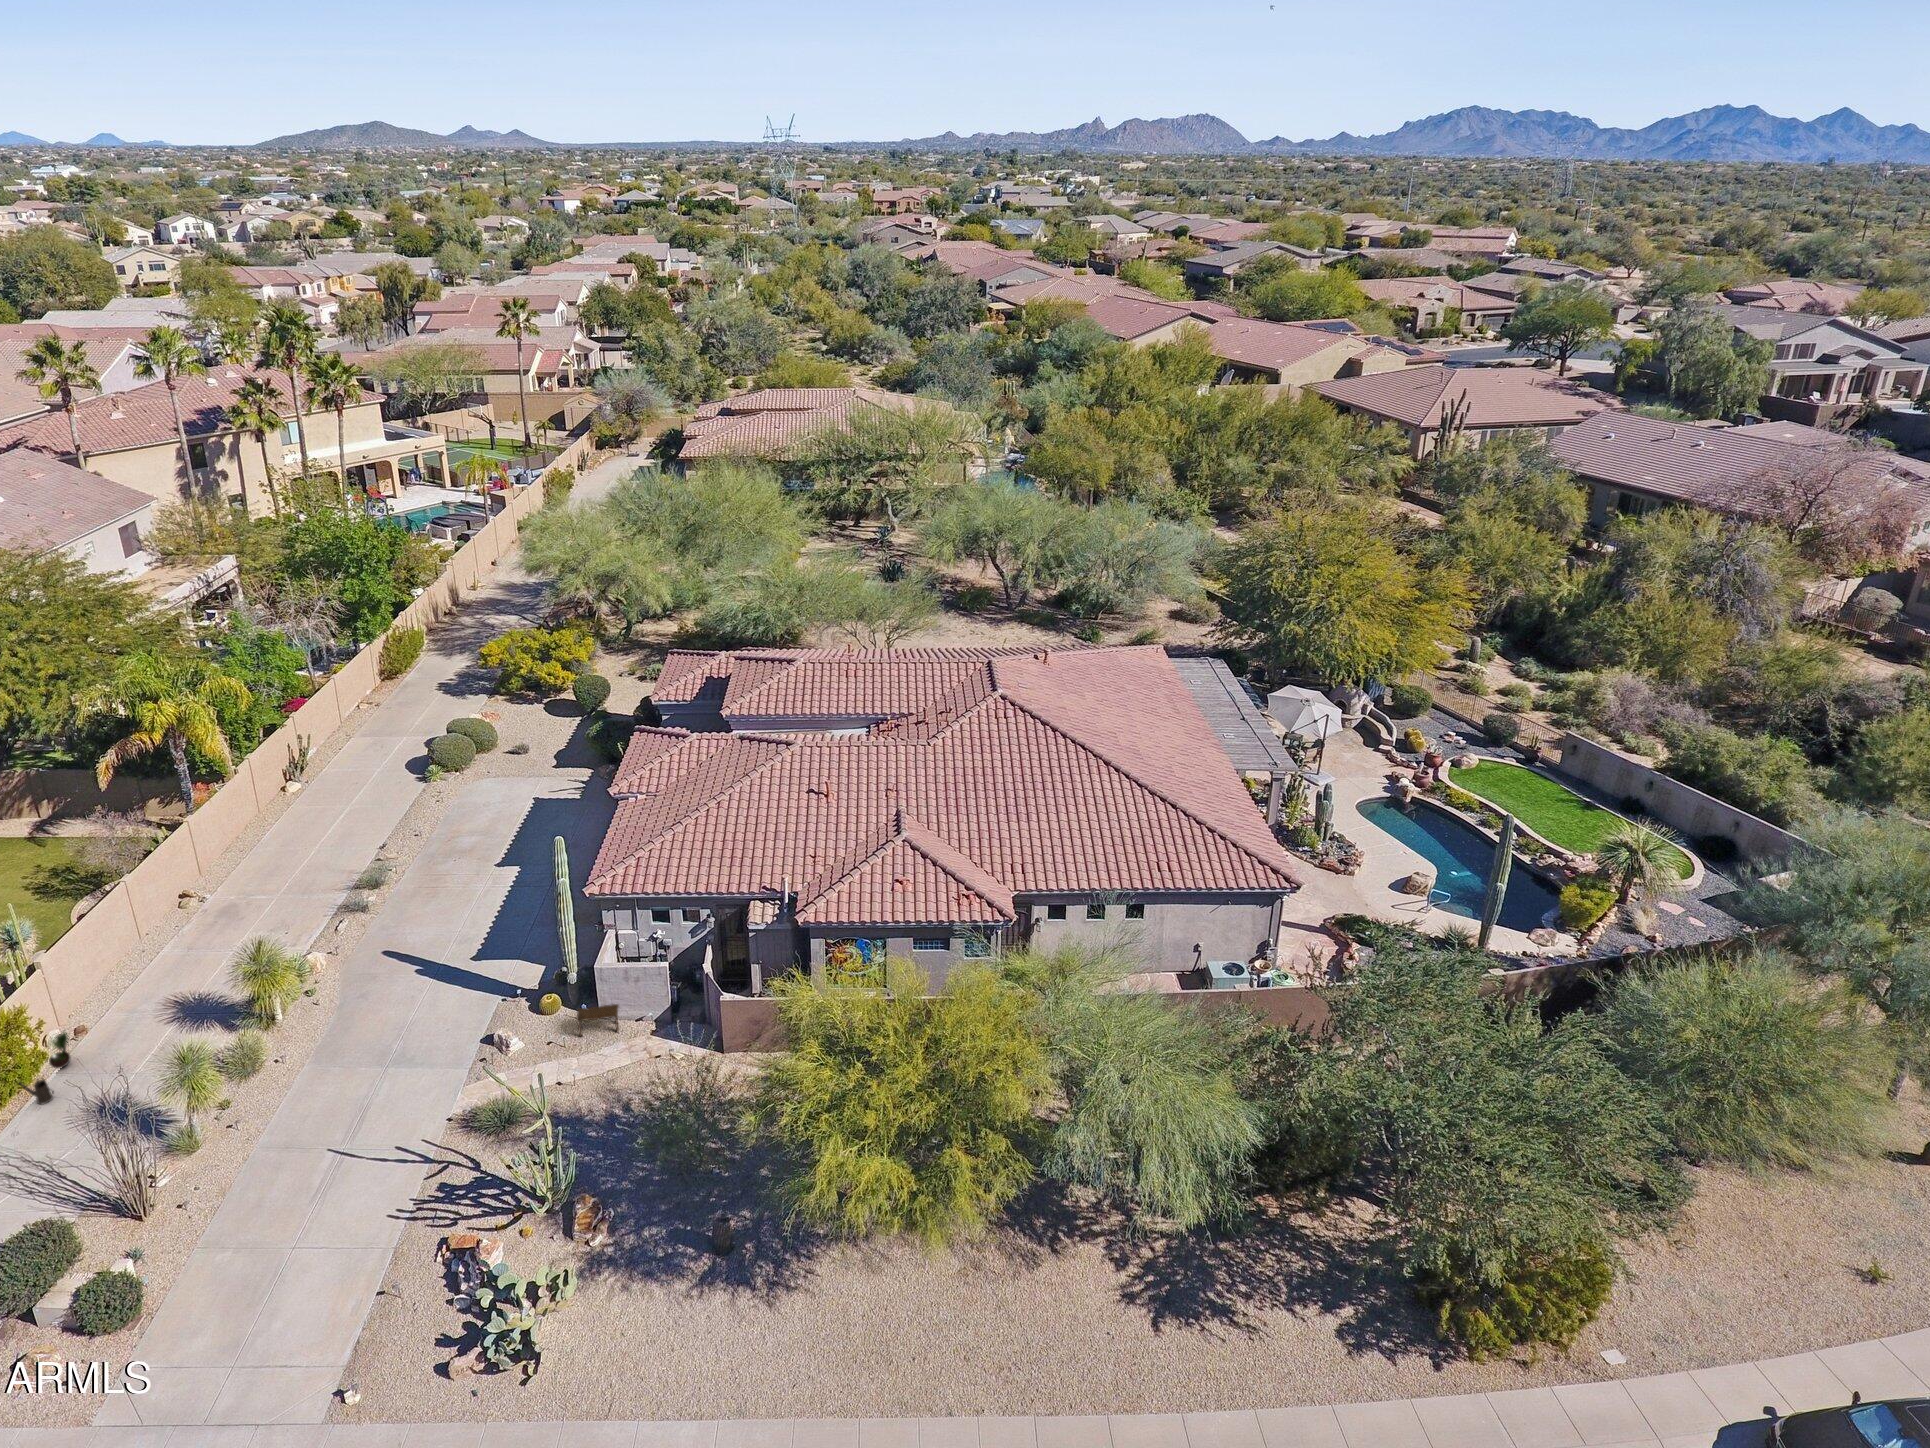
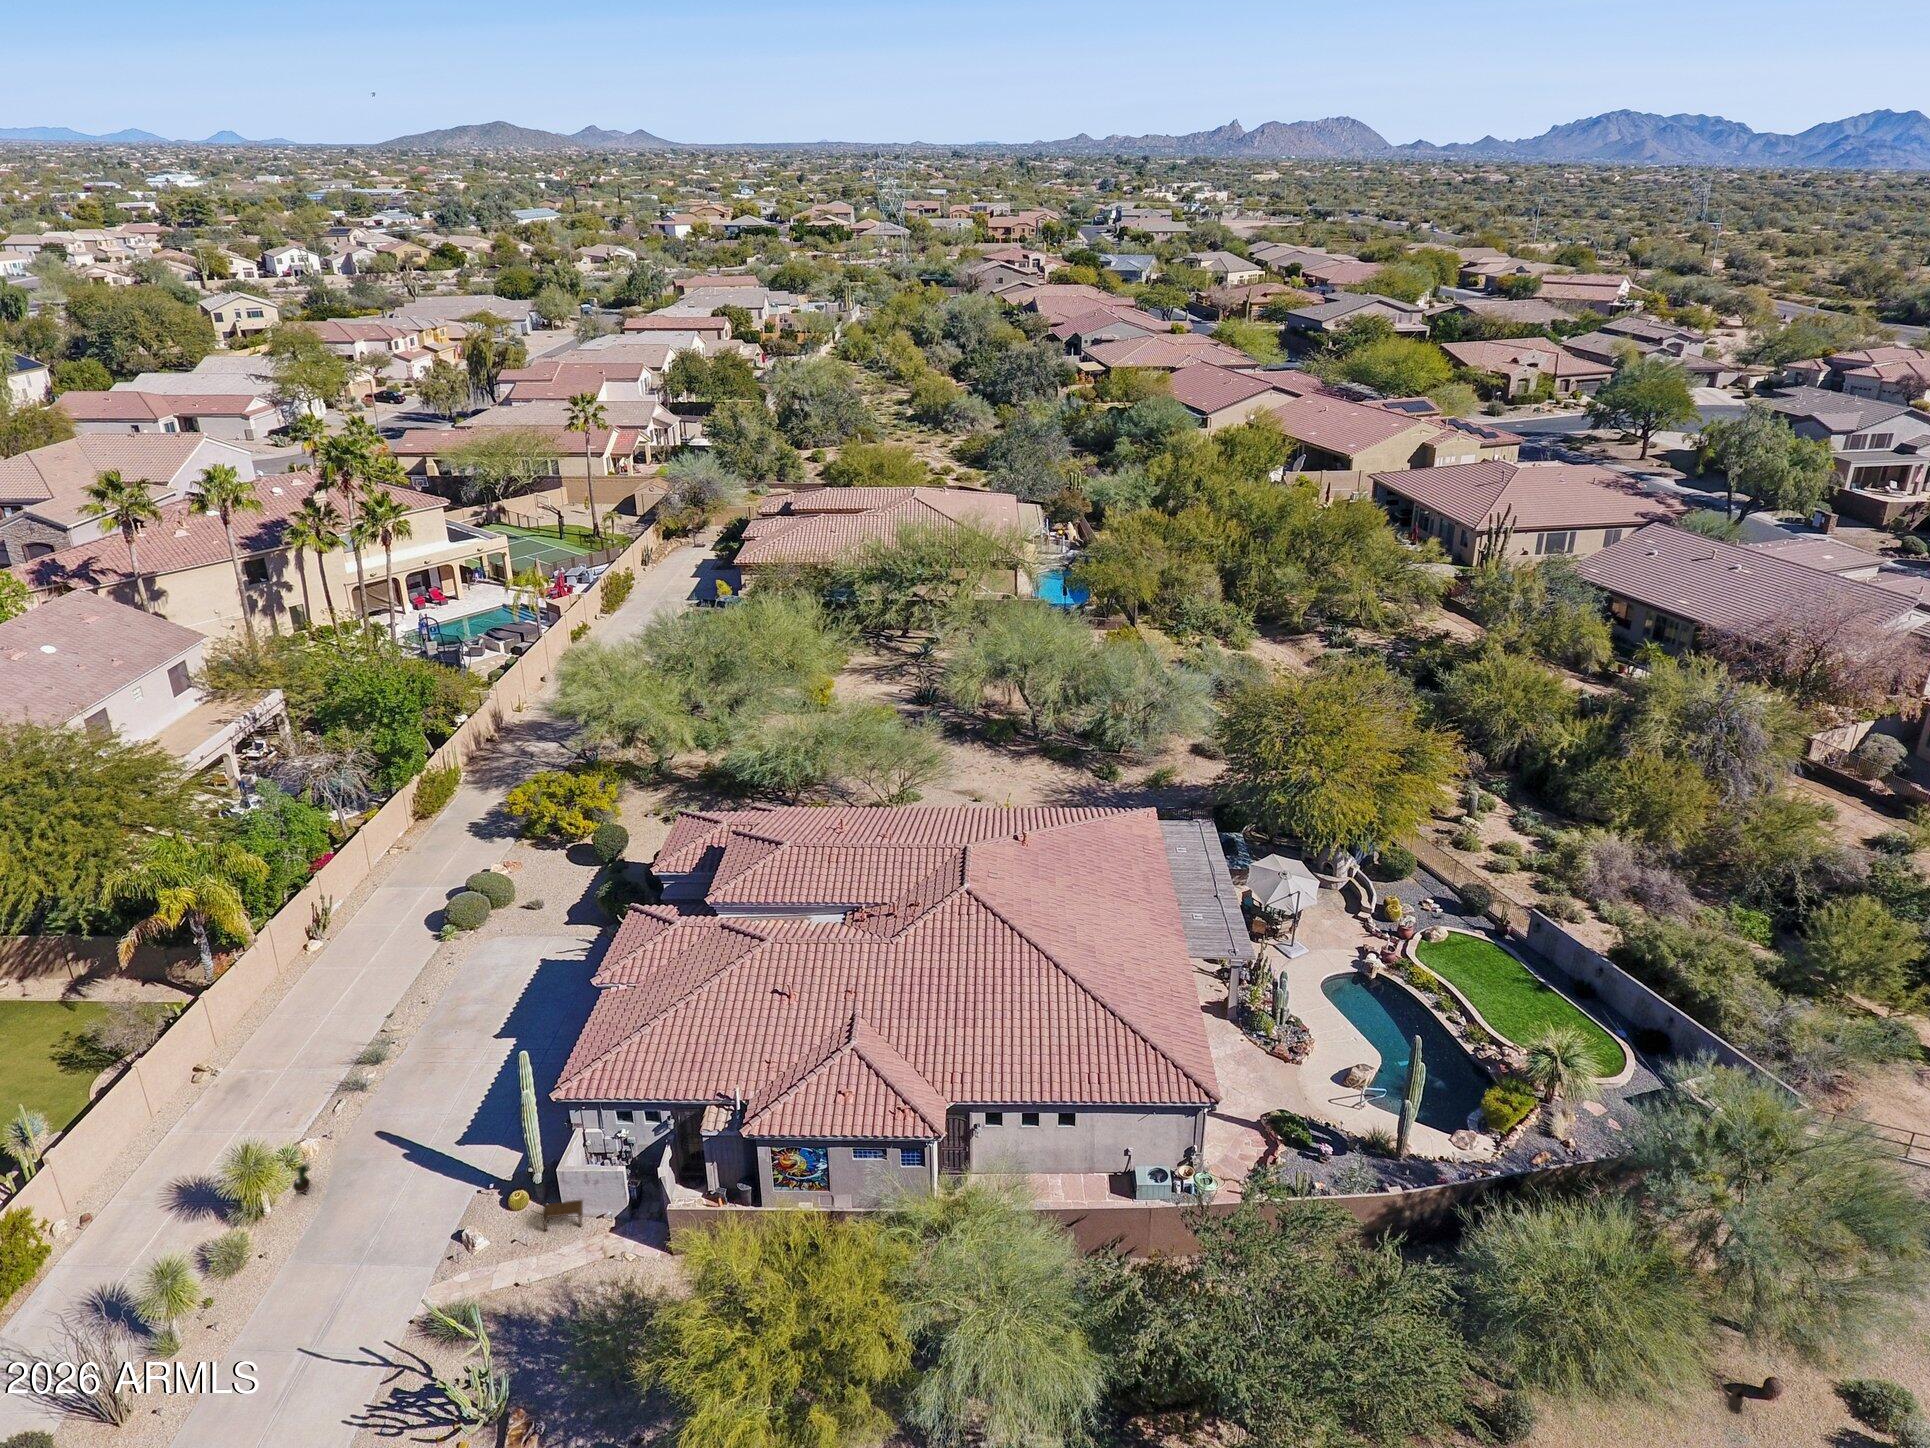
potted tree: present [49,1032,70,1068] -> present [293,1163,310,1193]
watering can: present [19,1079,53,1104] -> present [1719,1377,1744,1413]

